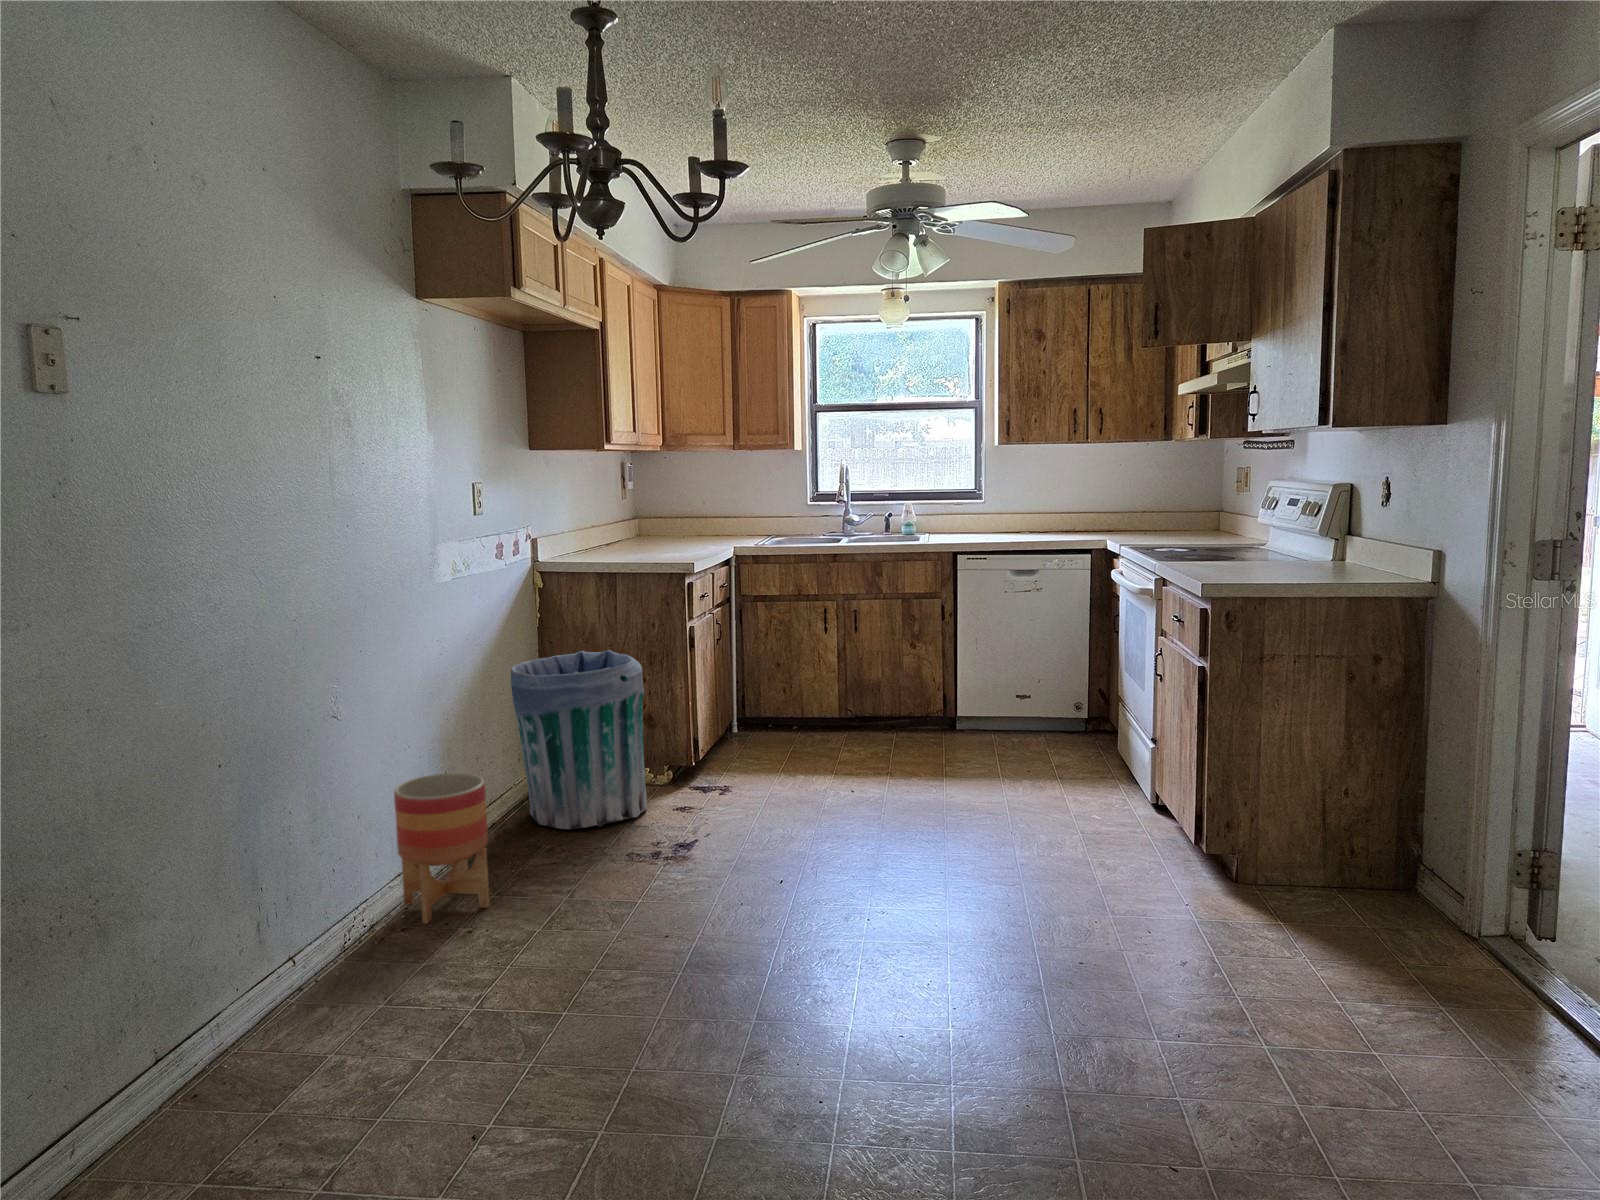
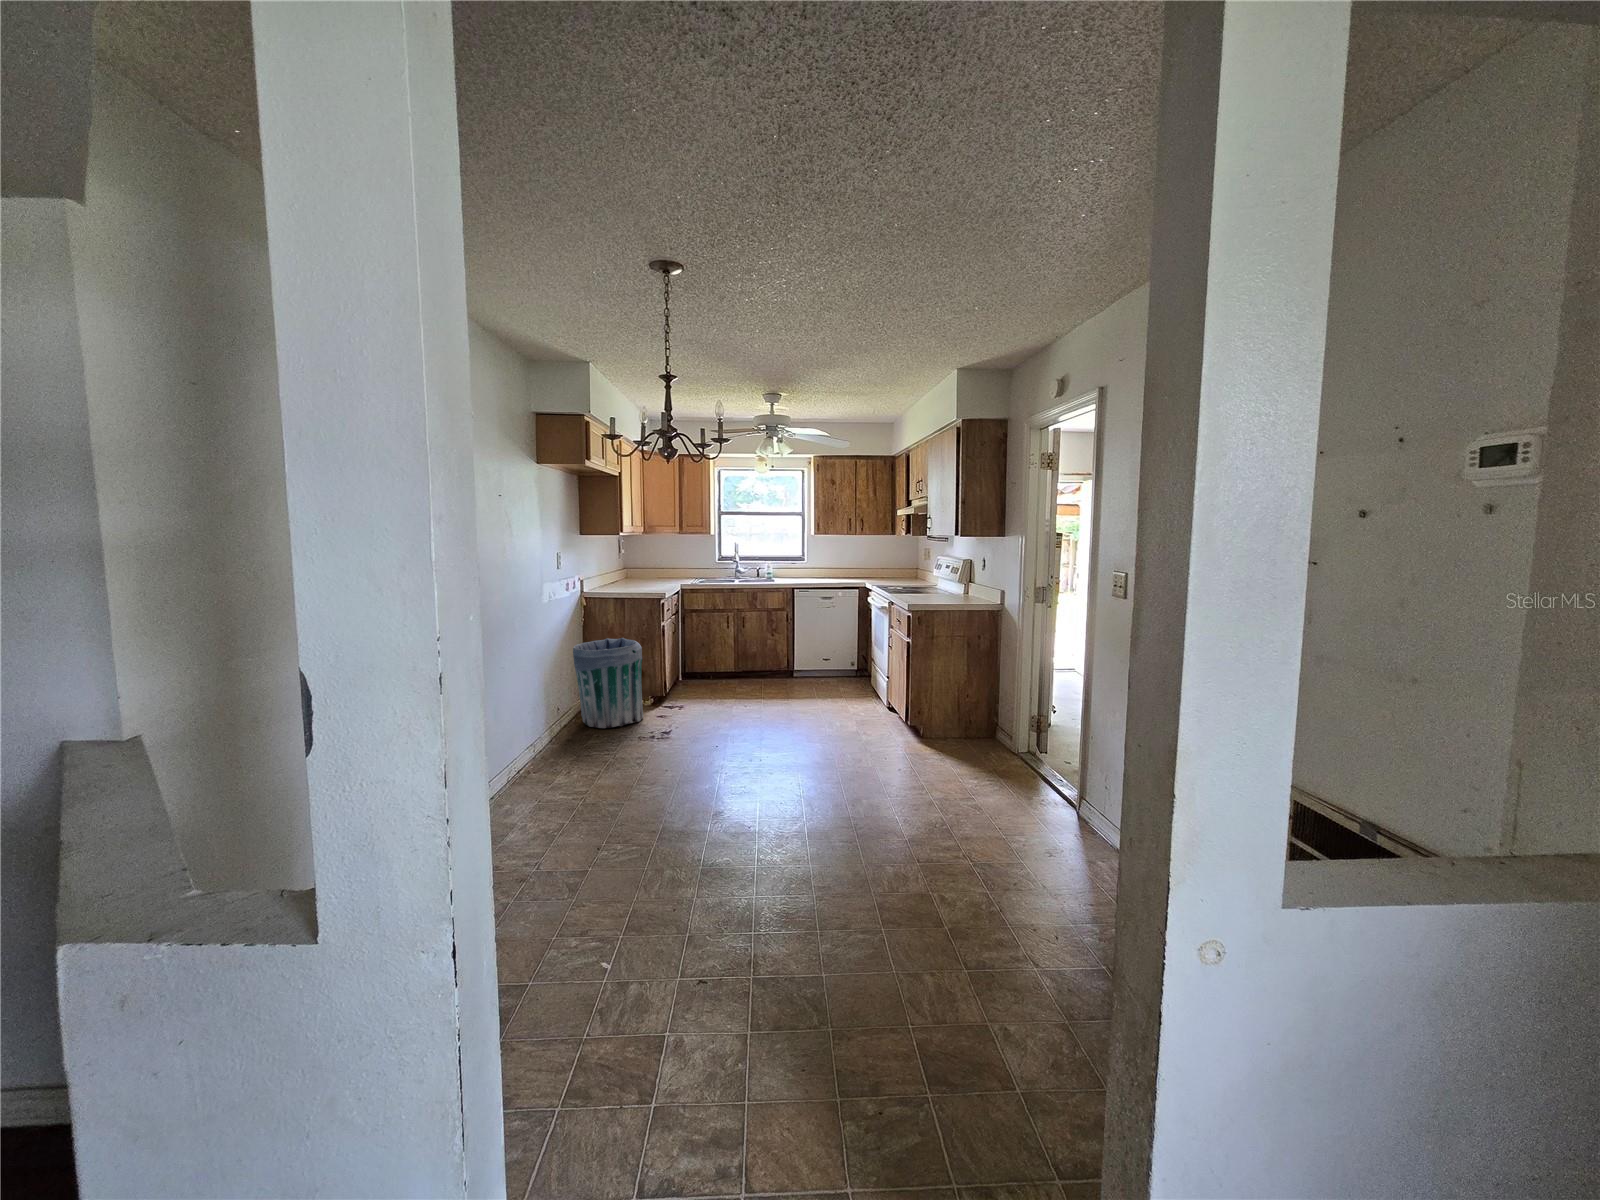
planter: present [394,773,489,924] -> none [527,698,575,771]

